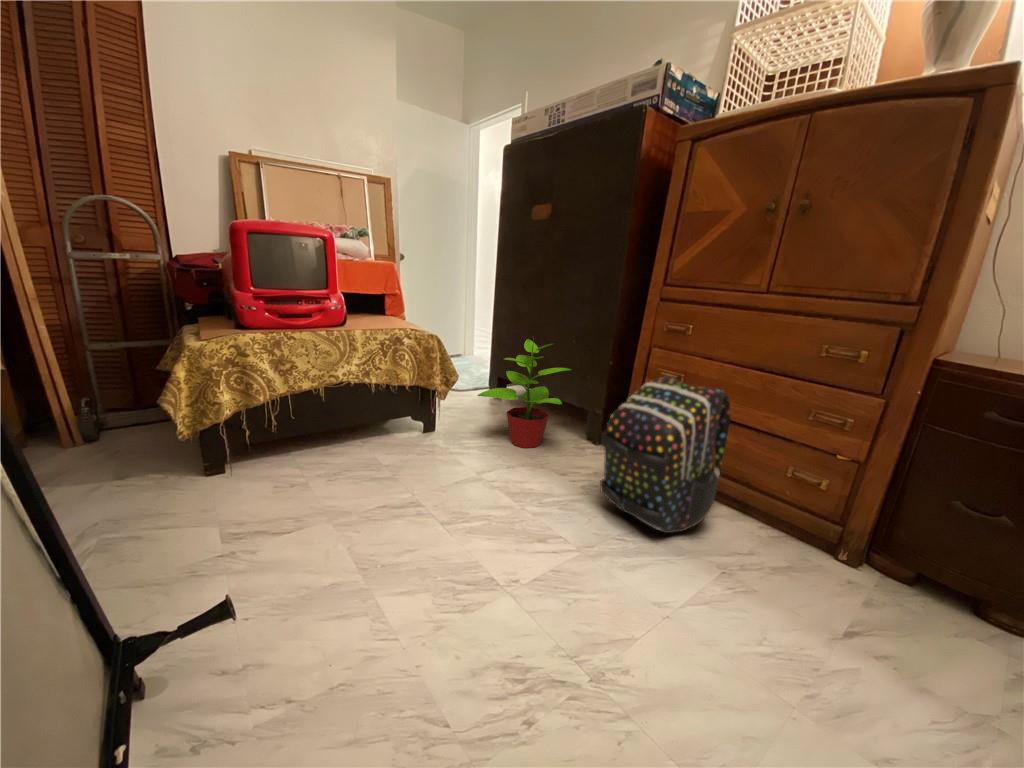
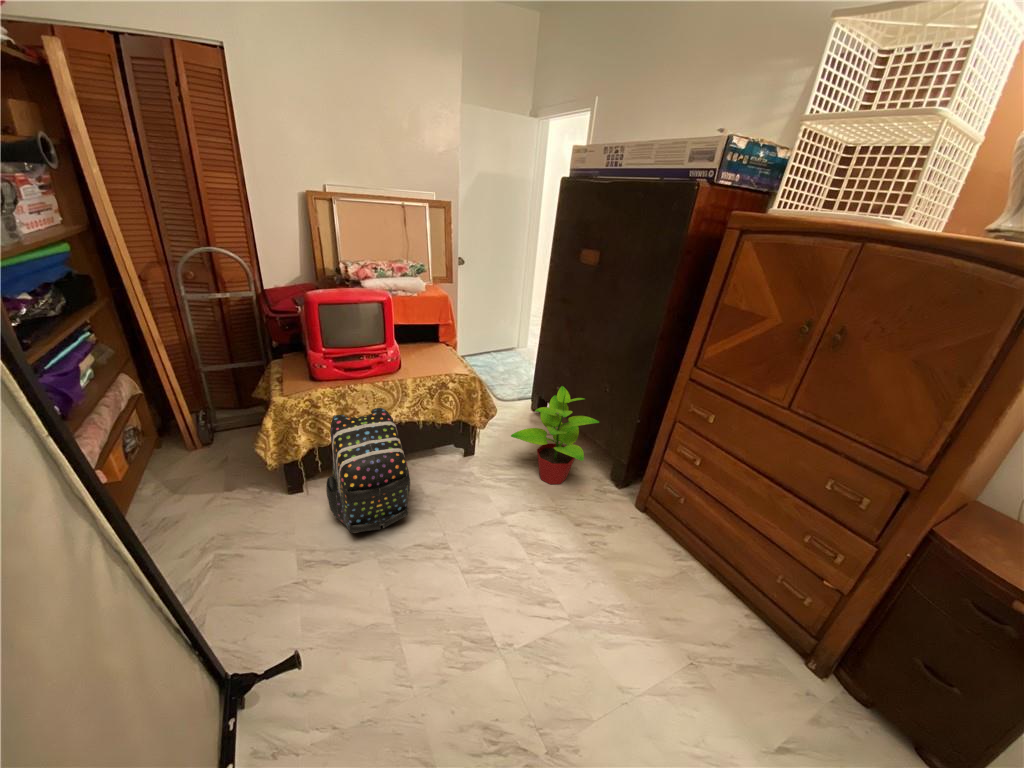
backpack: present [600,377,731,533] -> present [326,408,410,533]

